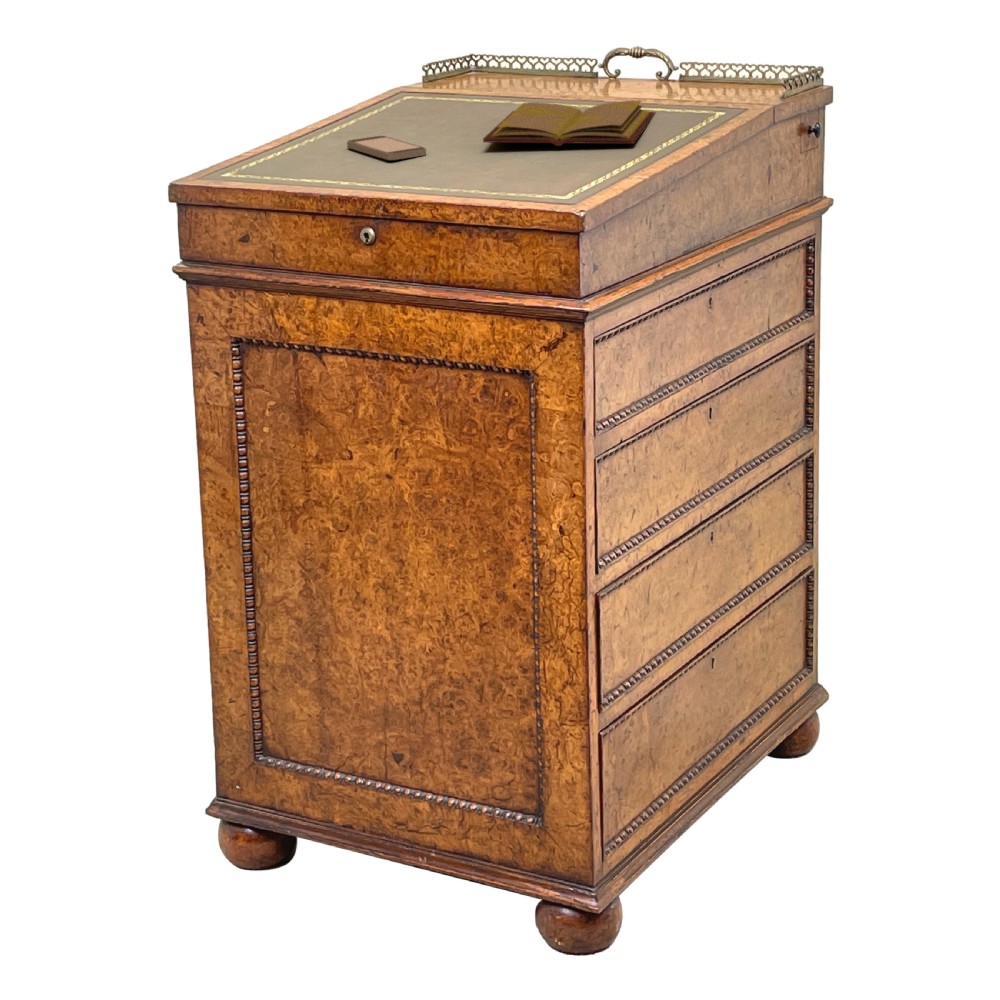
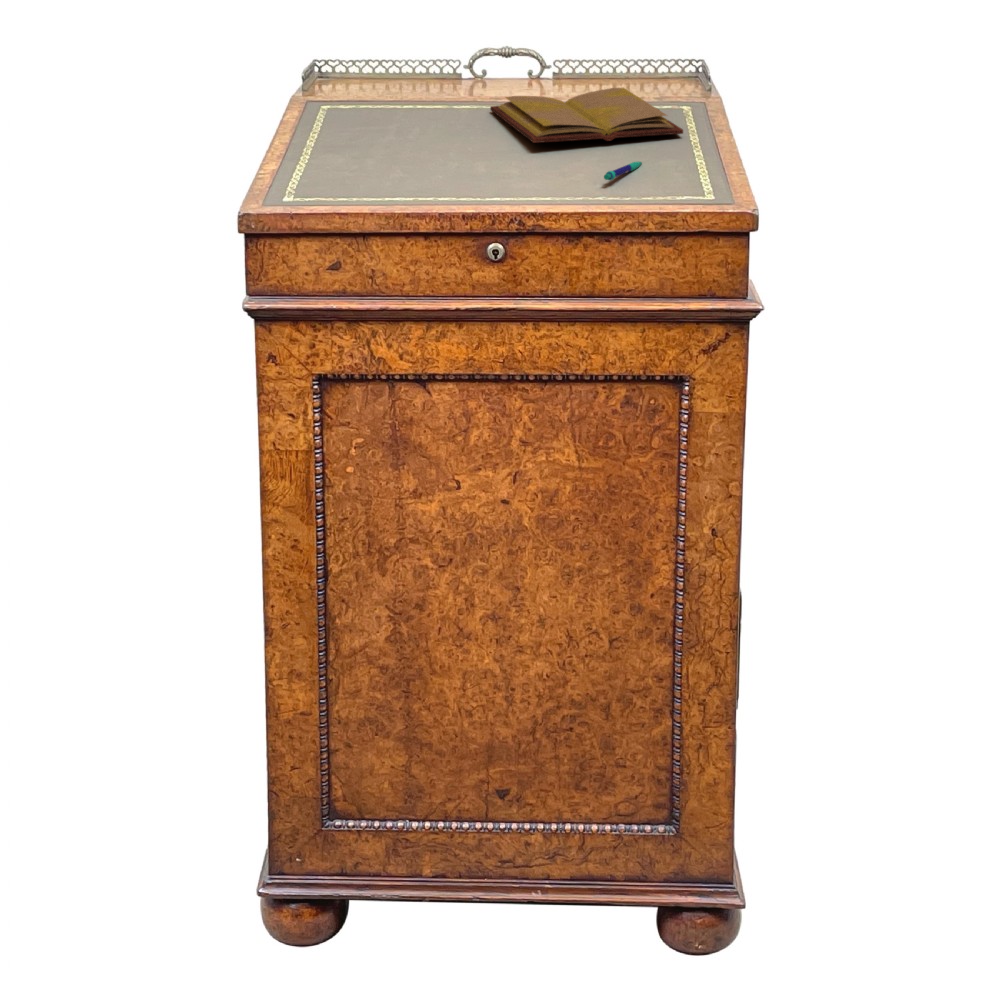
smartphone: present [347,136,426,160] -> none [371,143,473,169]
pen: none [488,165,560,178] -> present [604,162,642,180]

